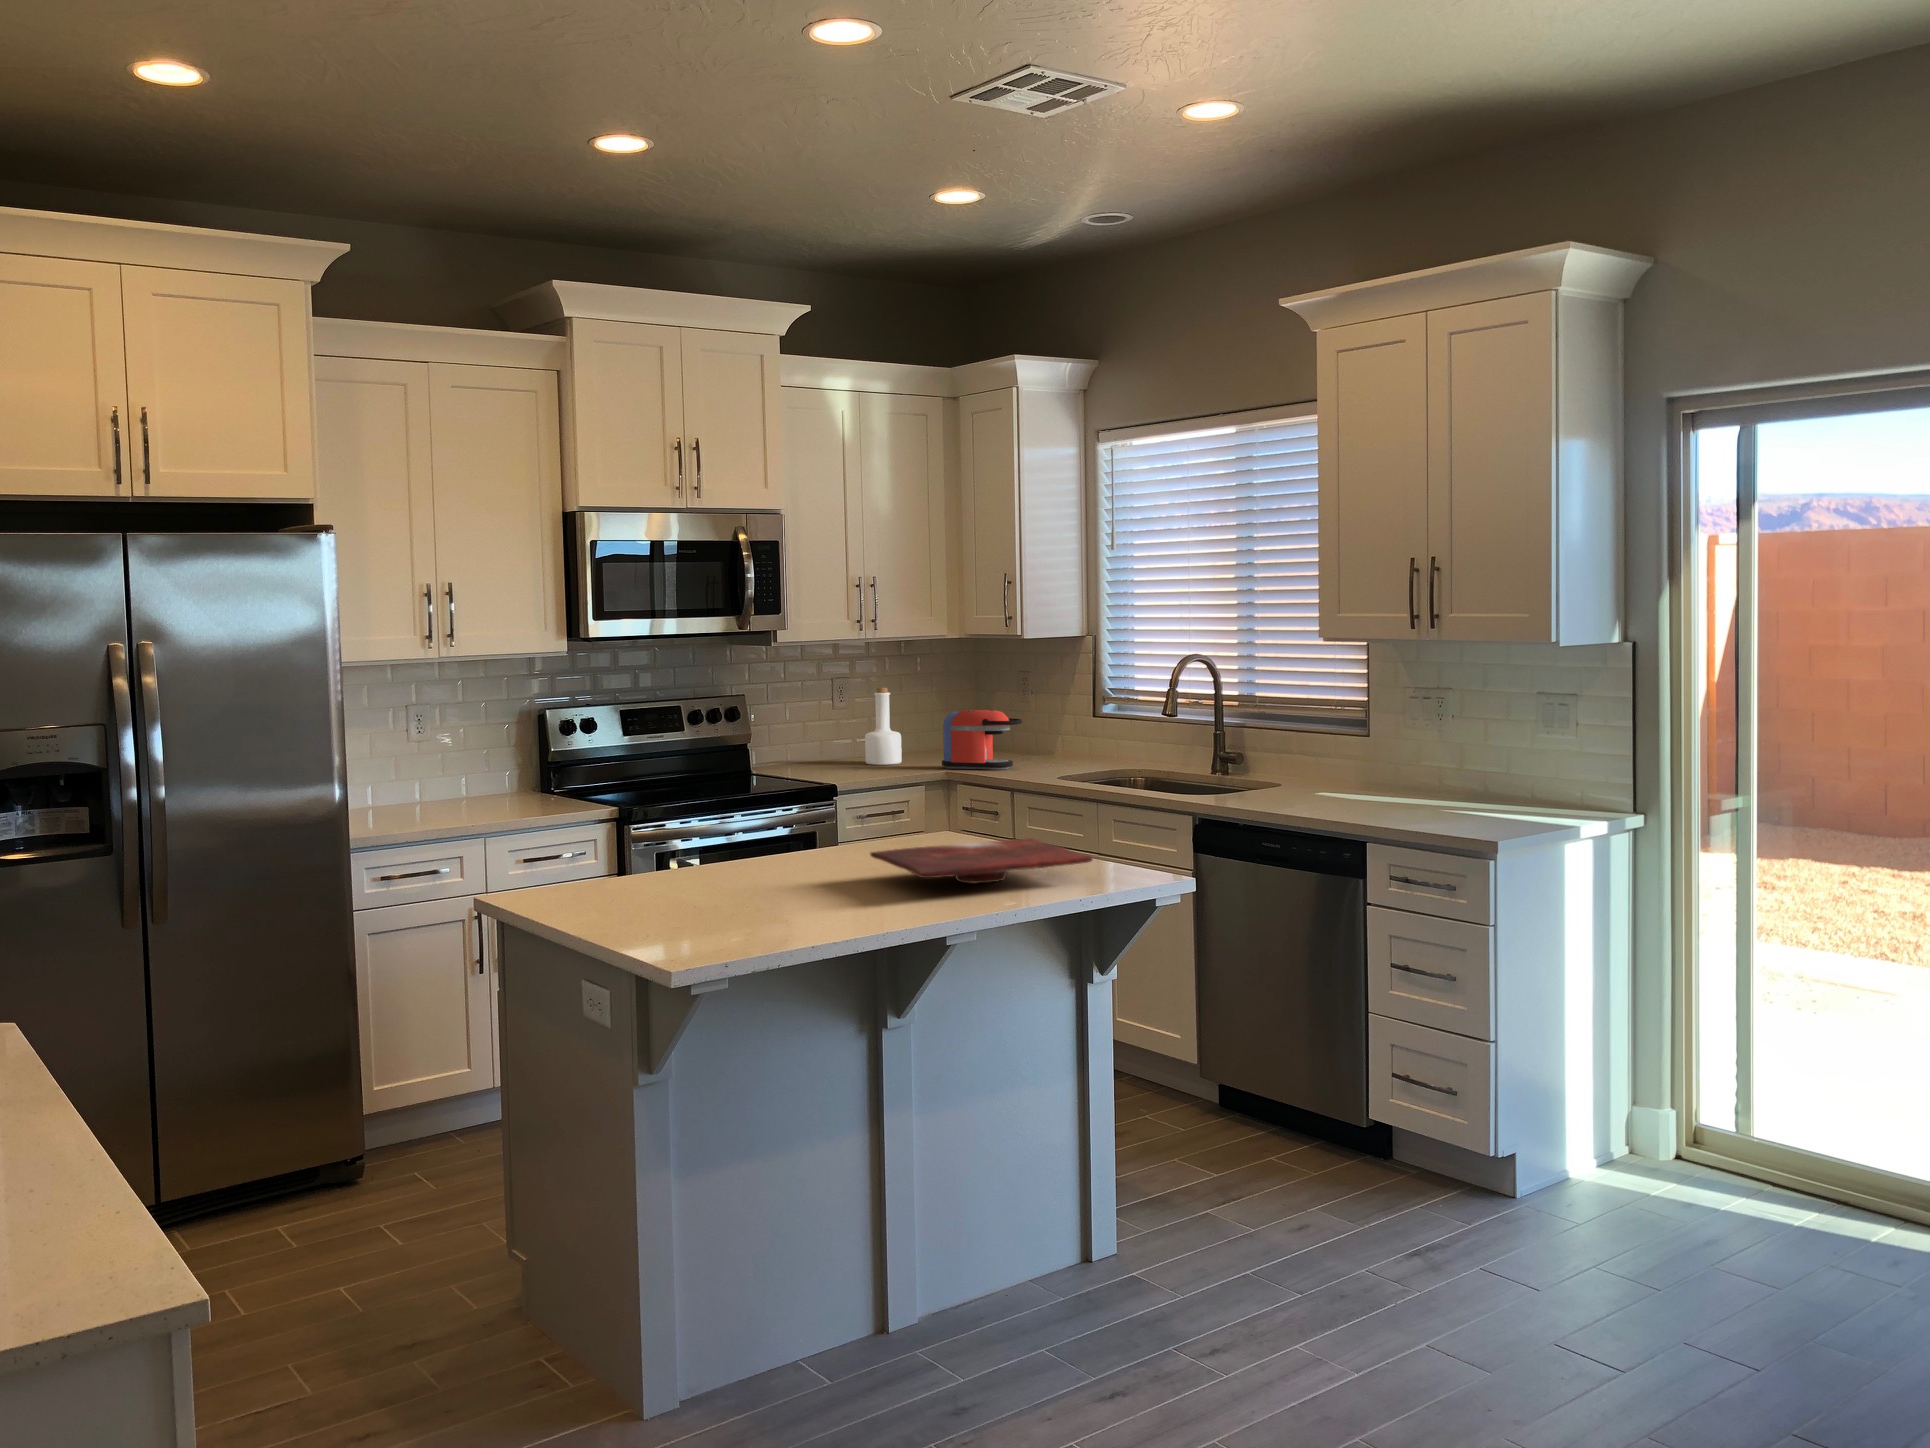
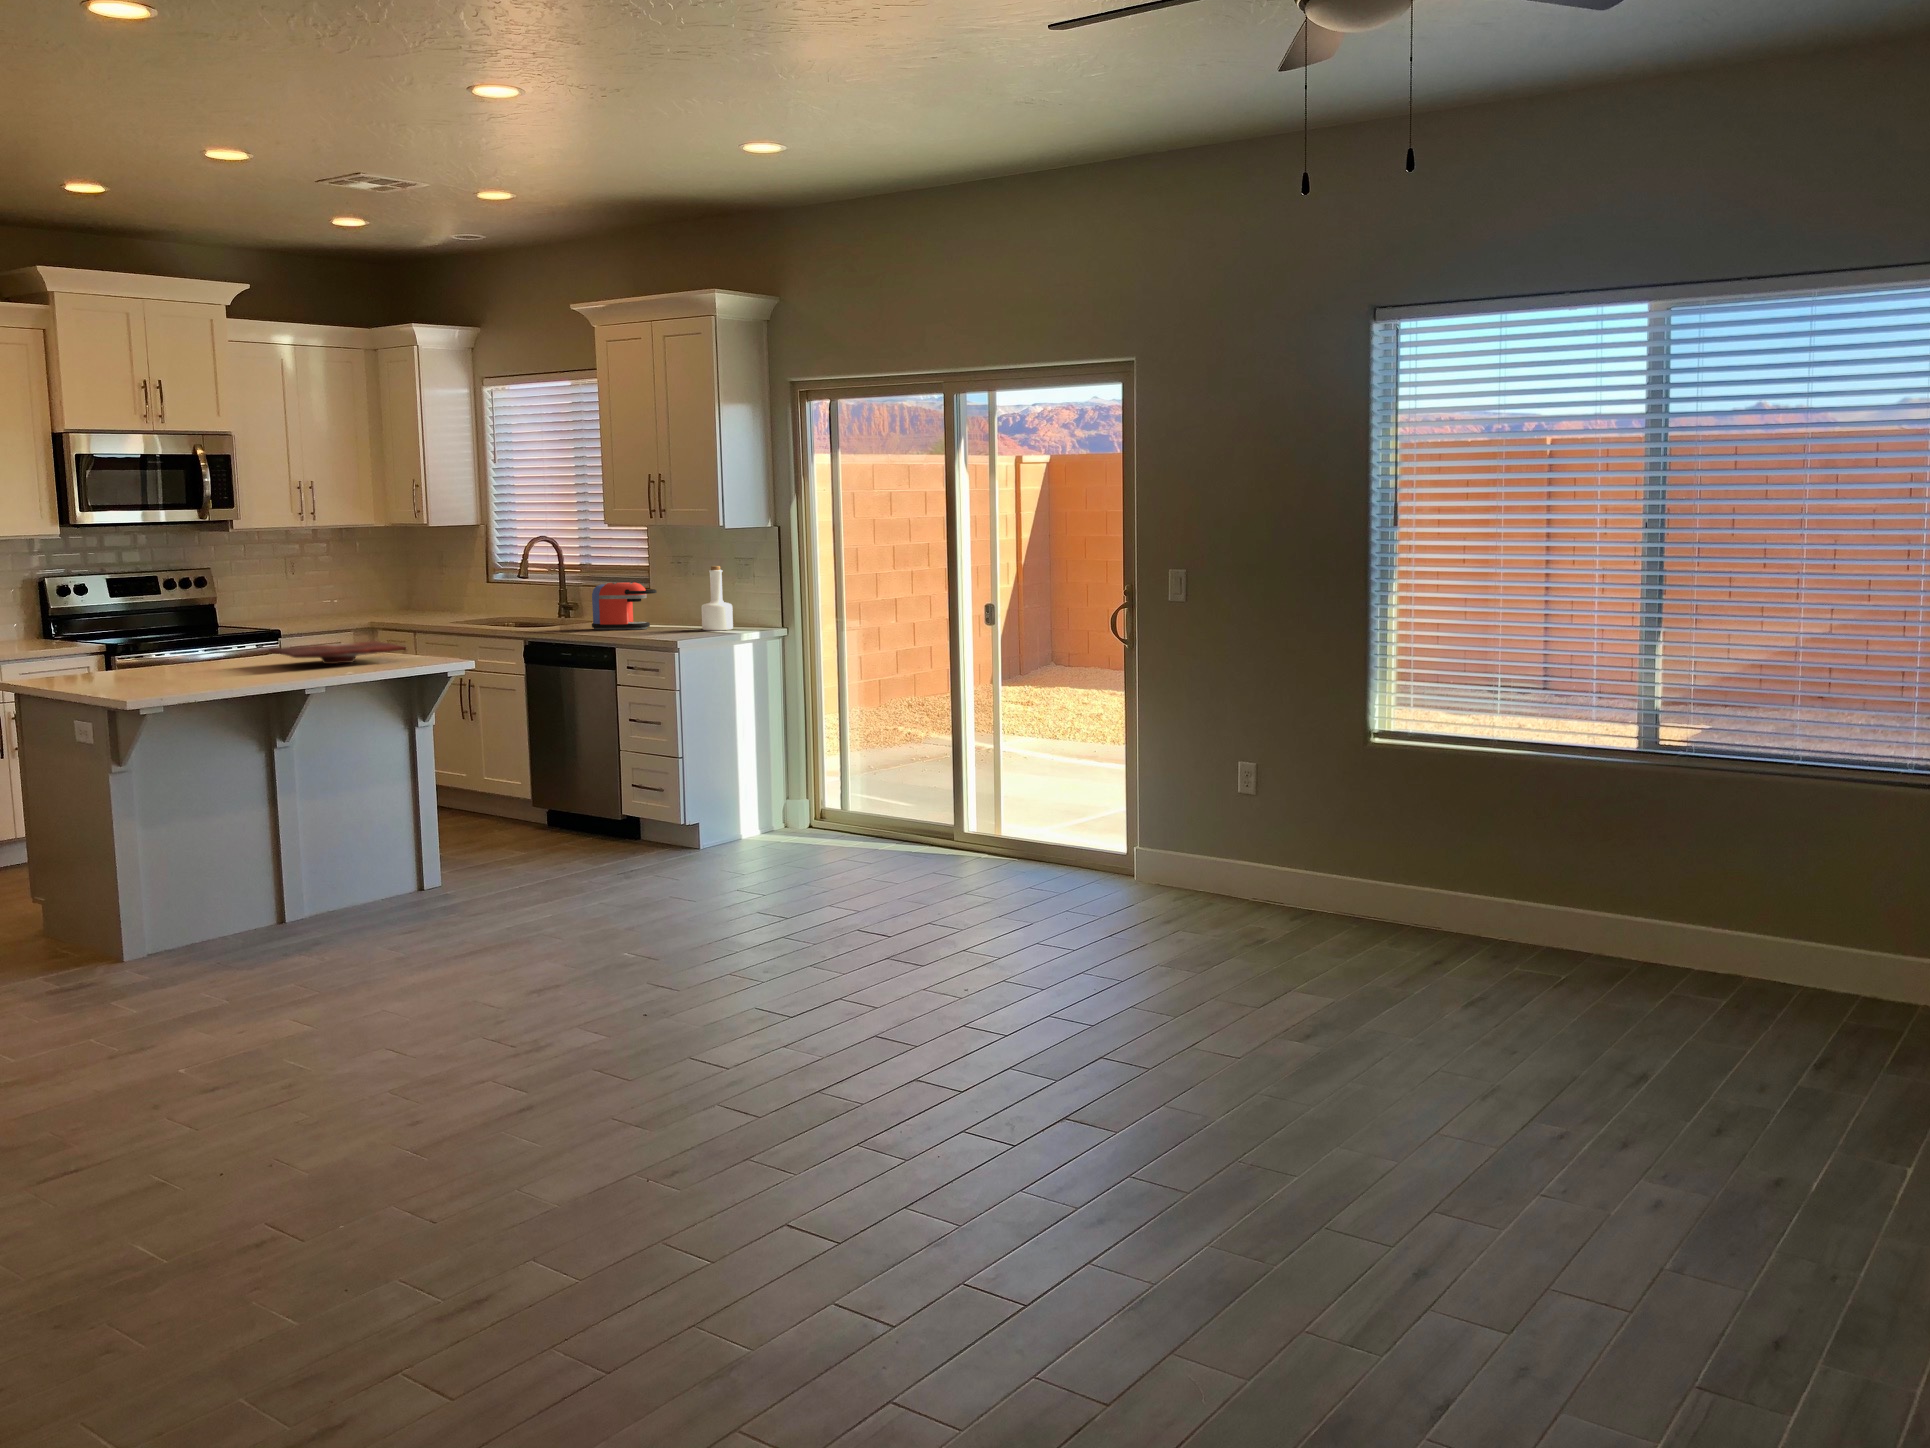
bottle: present [865,688,902,765] -> present [701,566,733,631]
coffee maker: present [942,710,1022,770] -> present [592,583,657,630]

